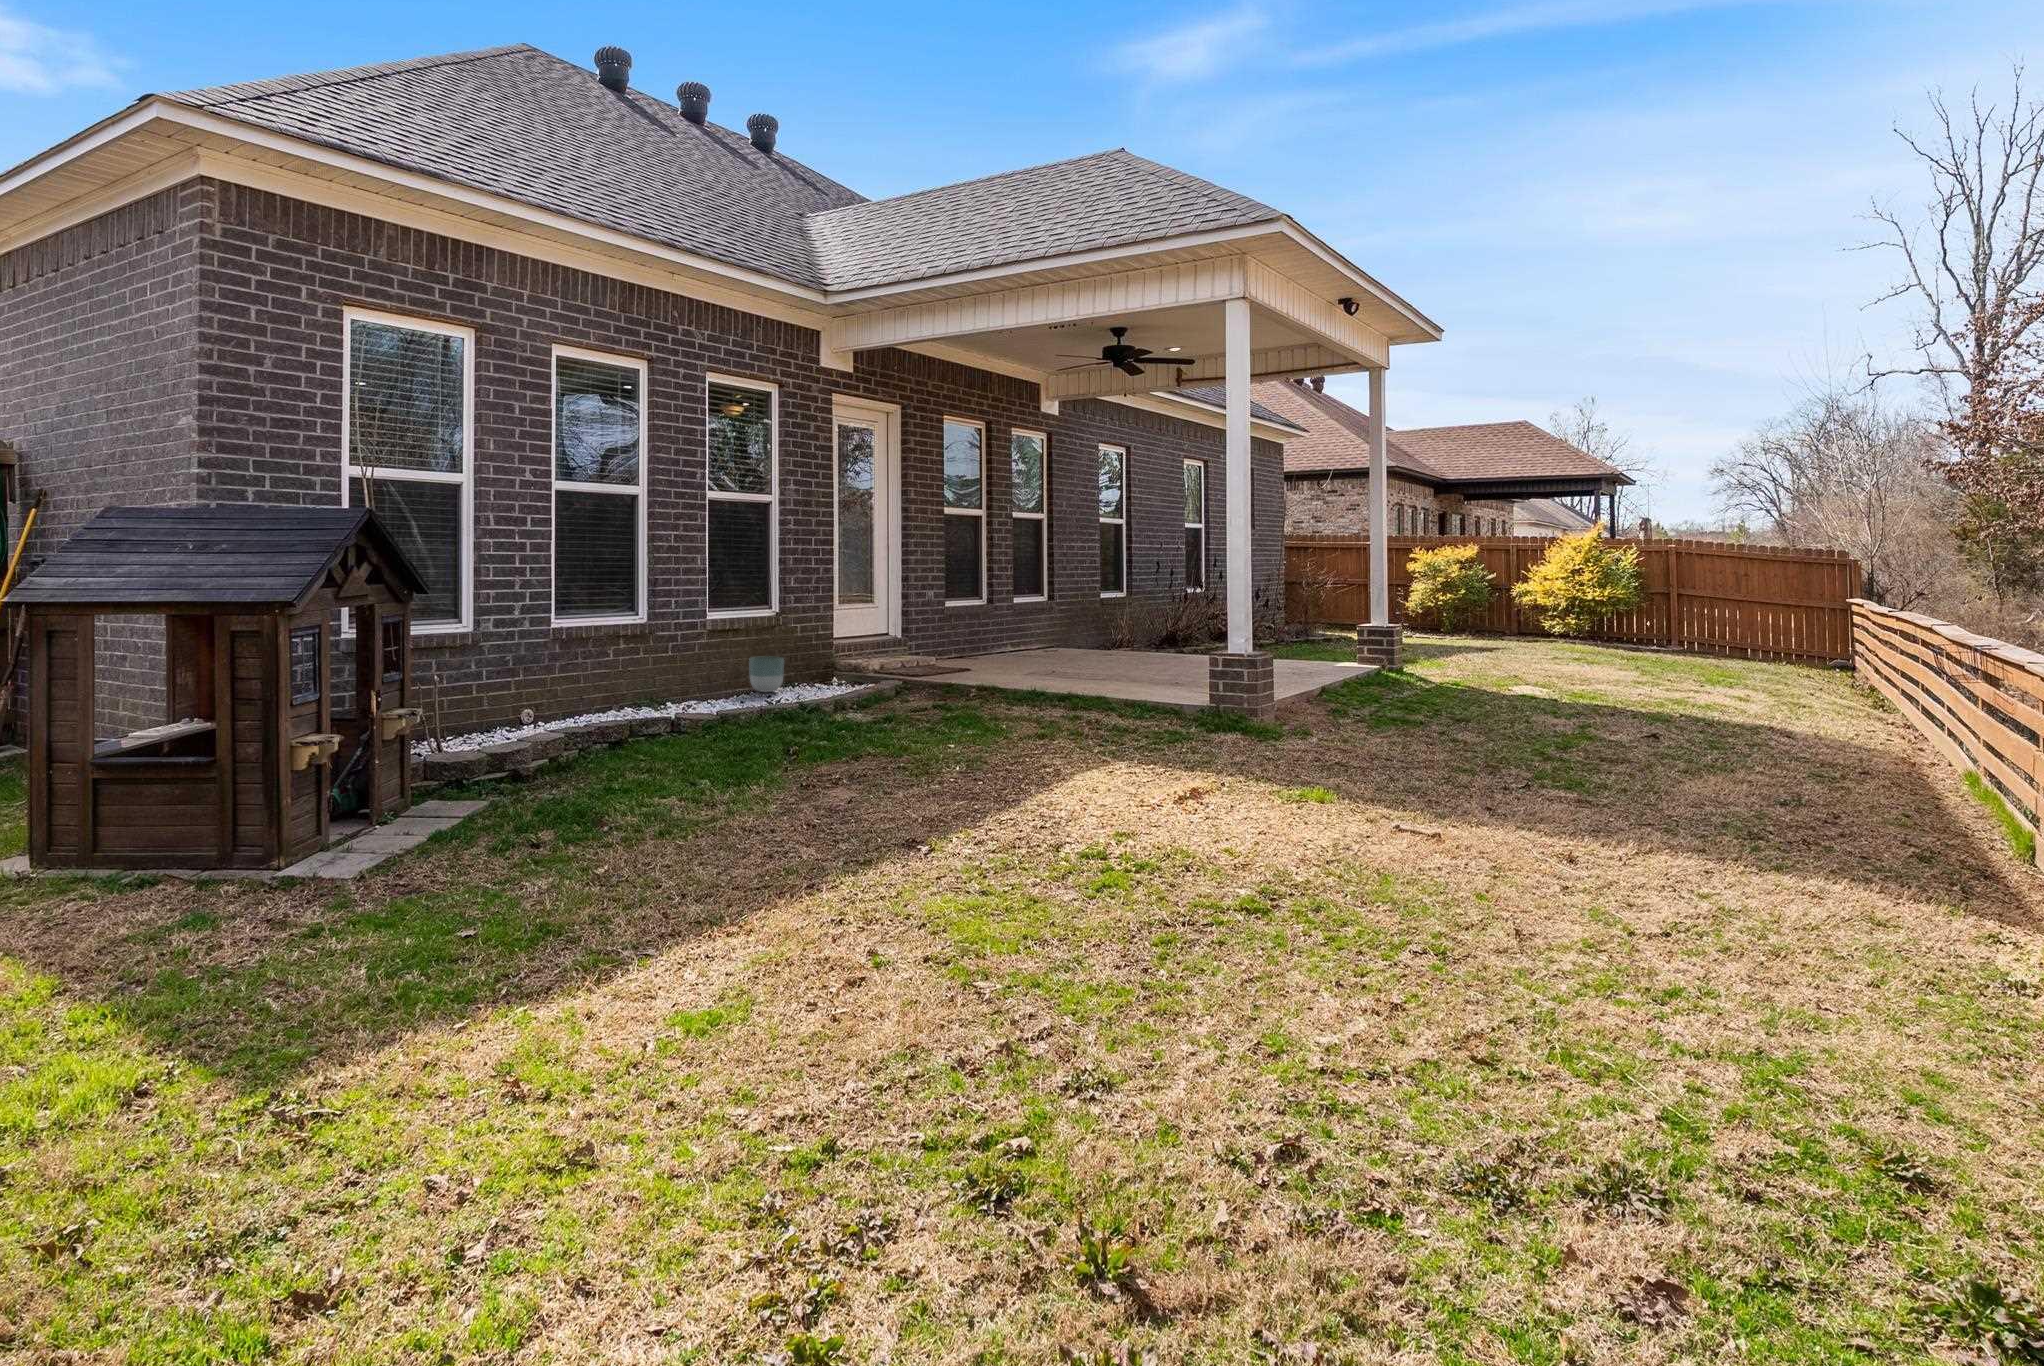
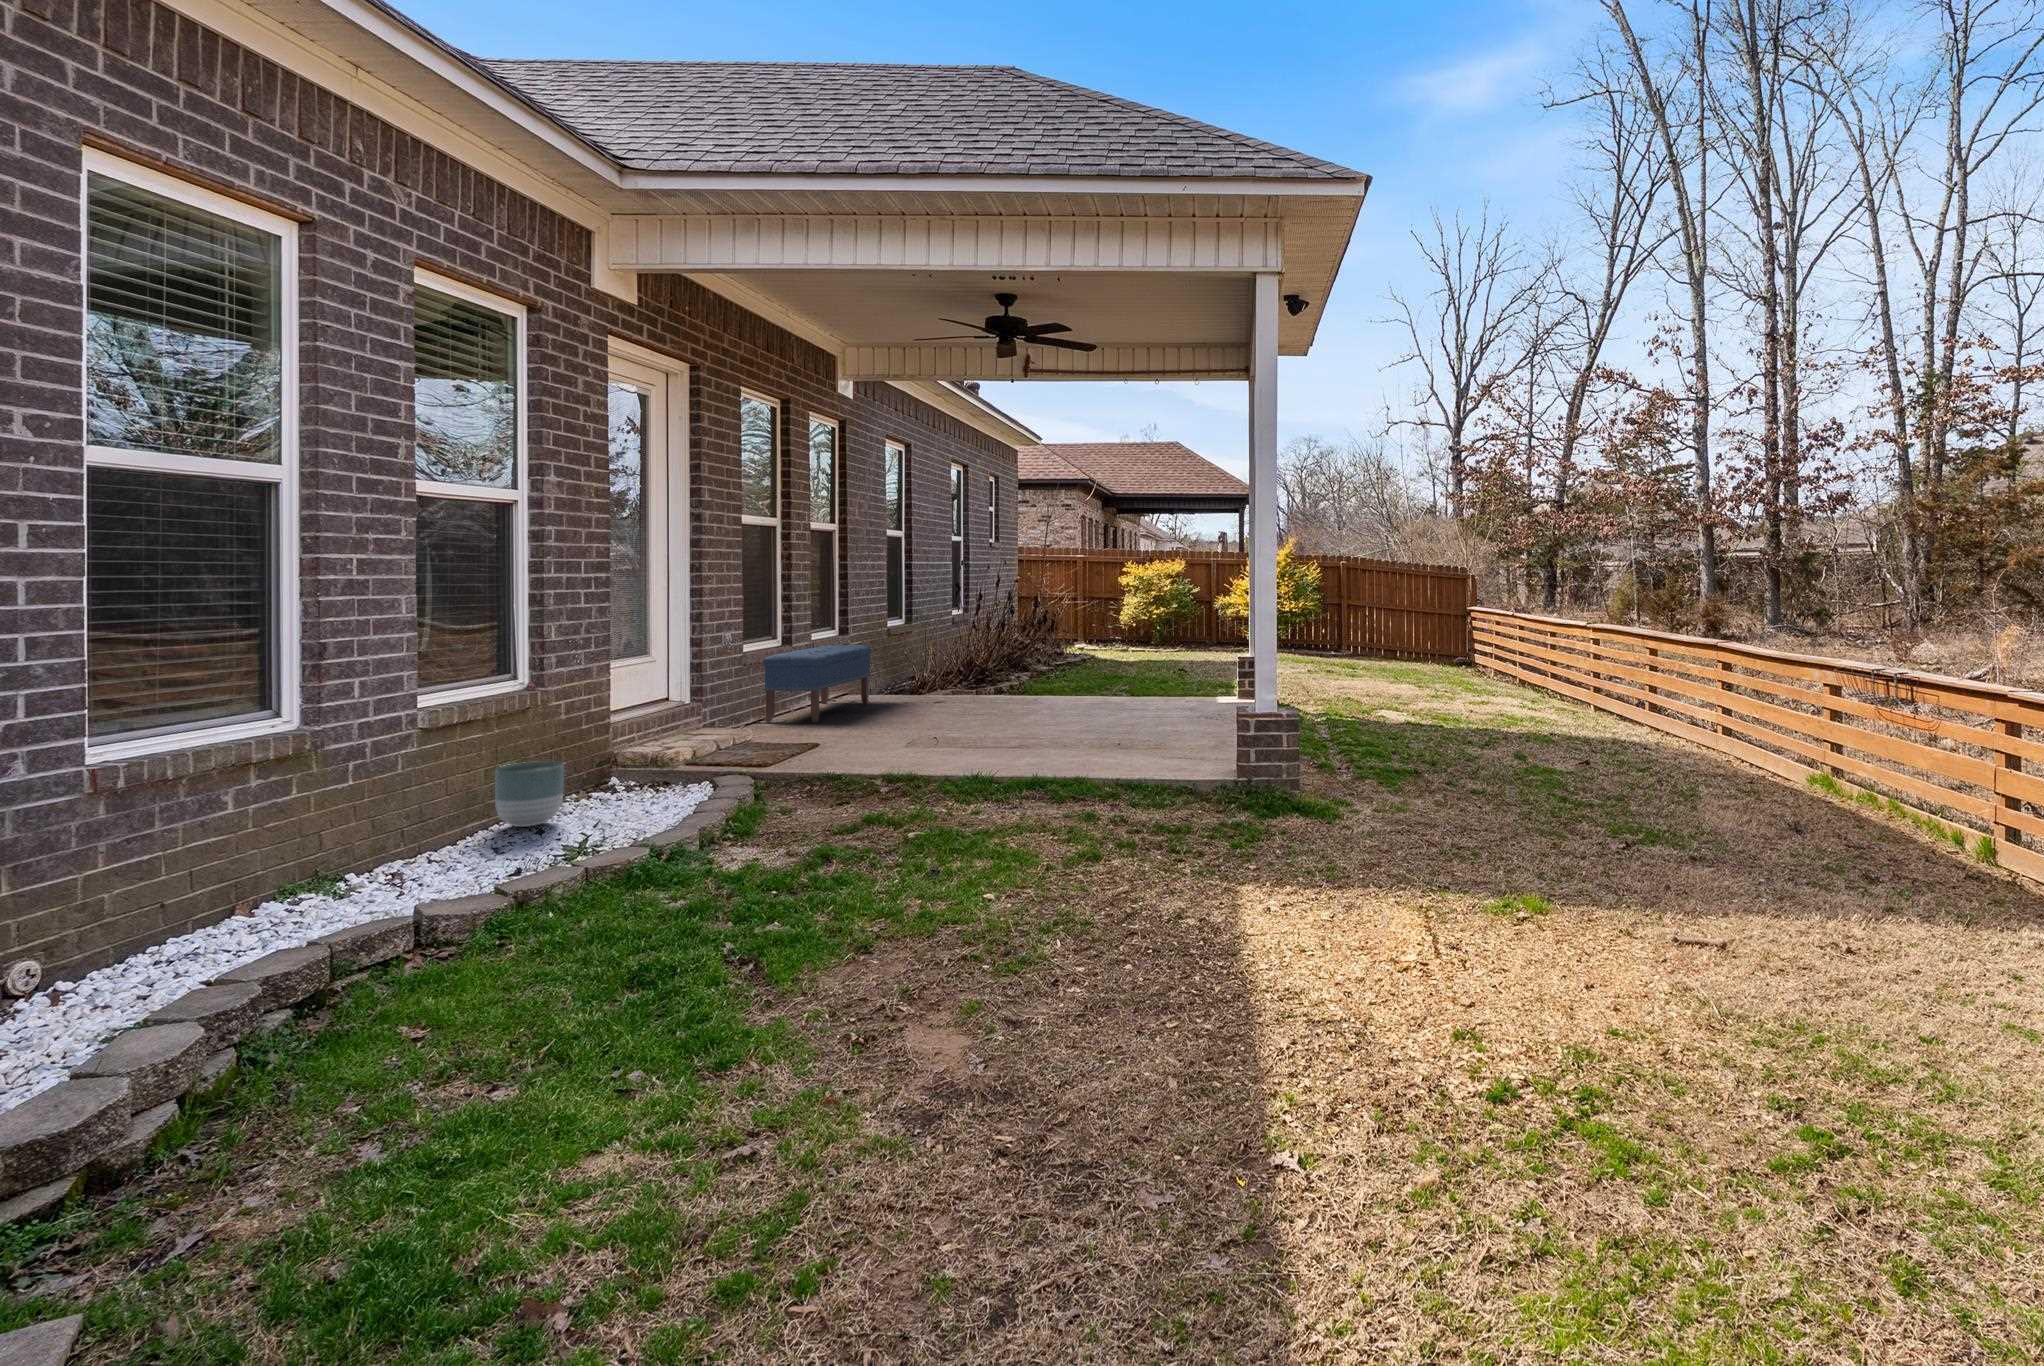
bench: none [961,607,1050,659] -> present [763,645,871,722]

